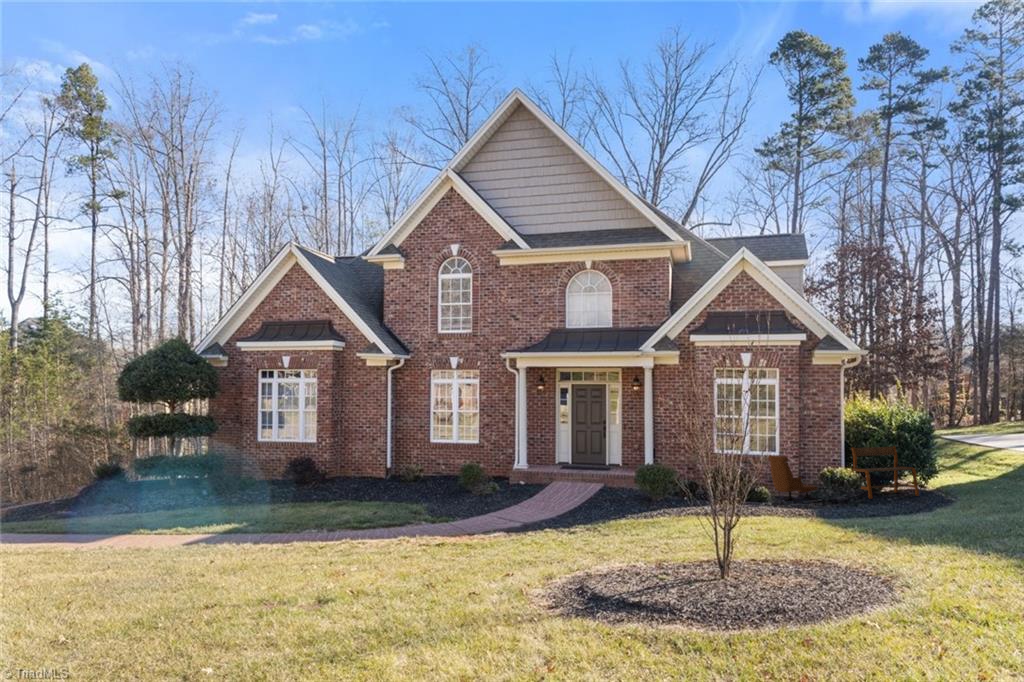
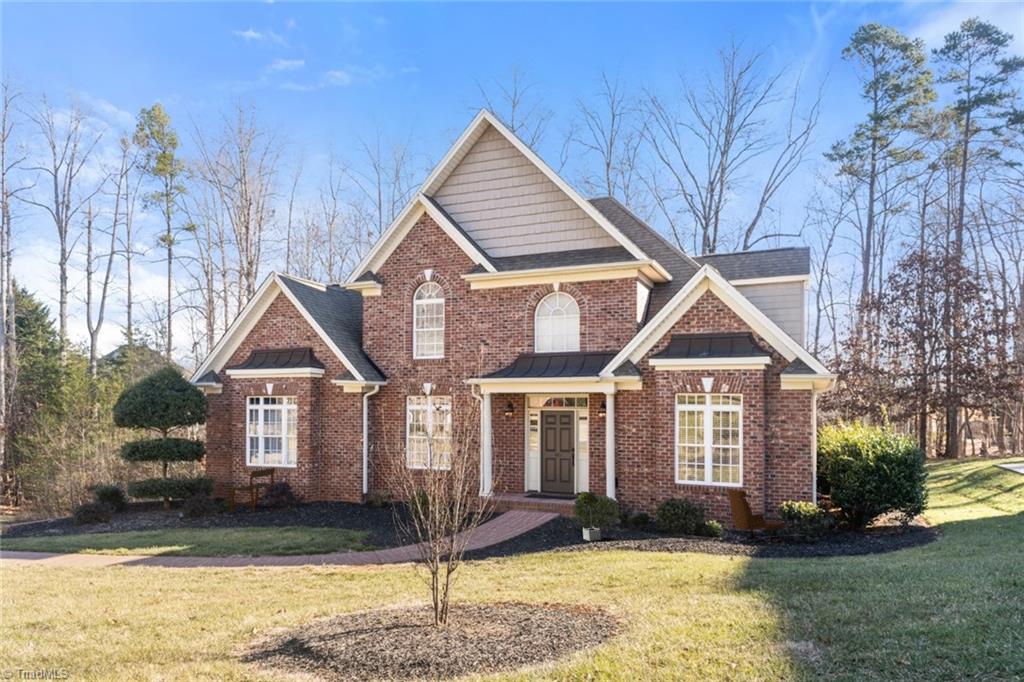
bench: present [852,446,919,499] -> present [230,468,275,512]
potted tree: none [632,459,654,506] -> present [579,491,601,541]

